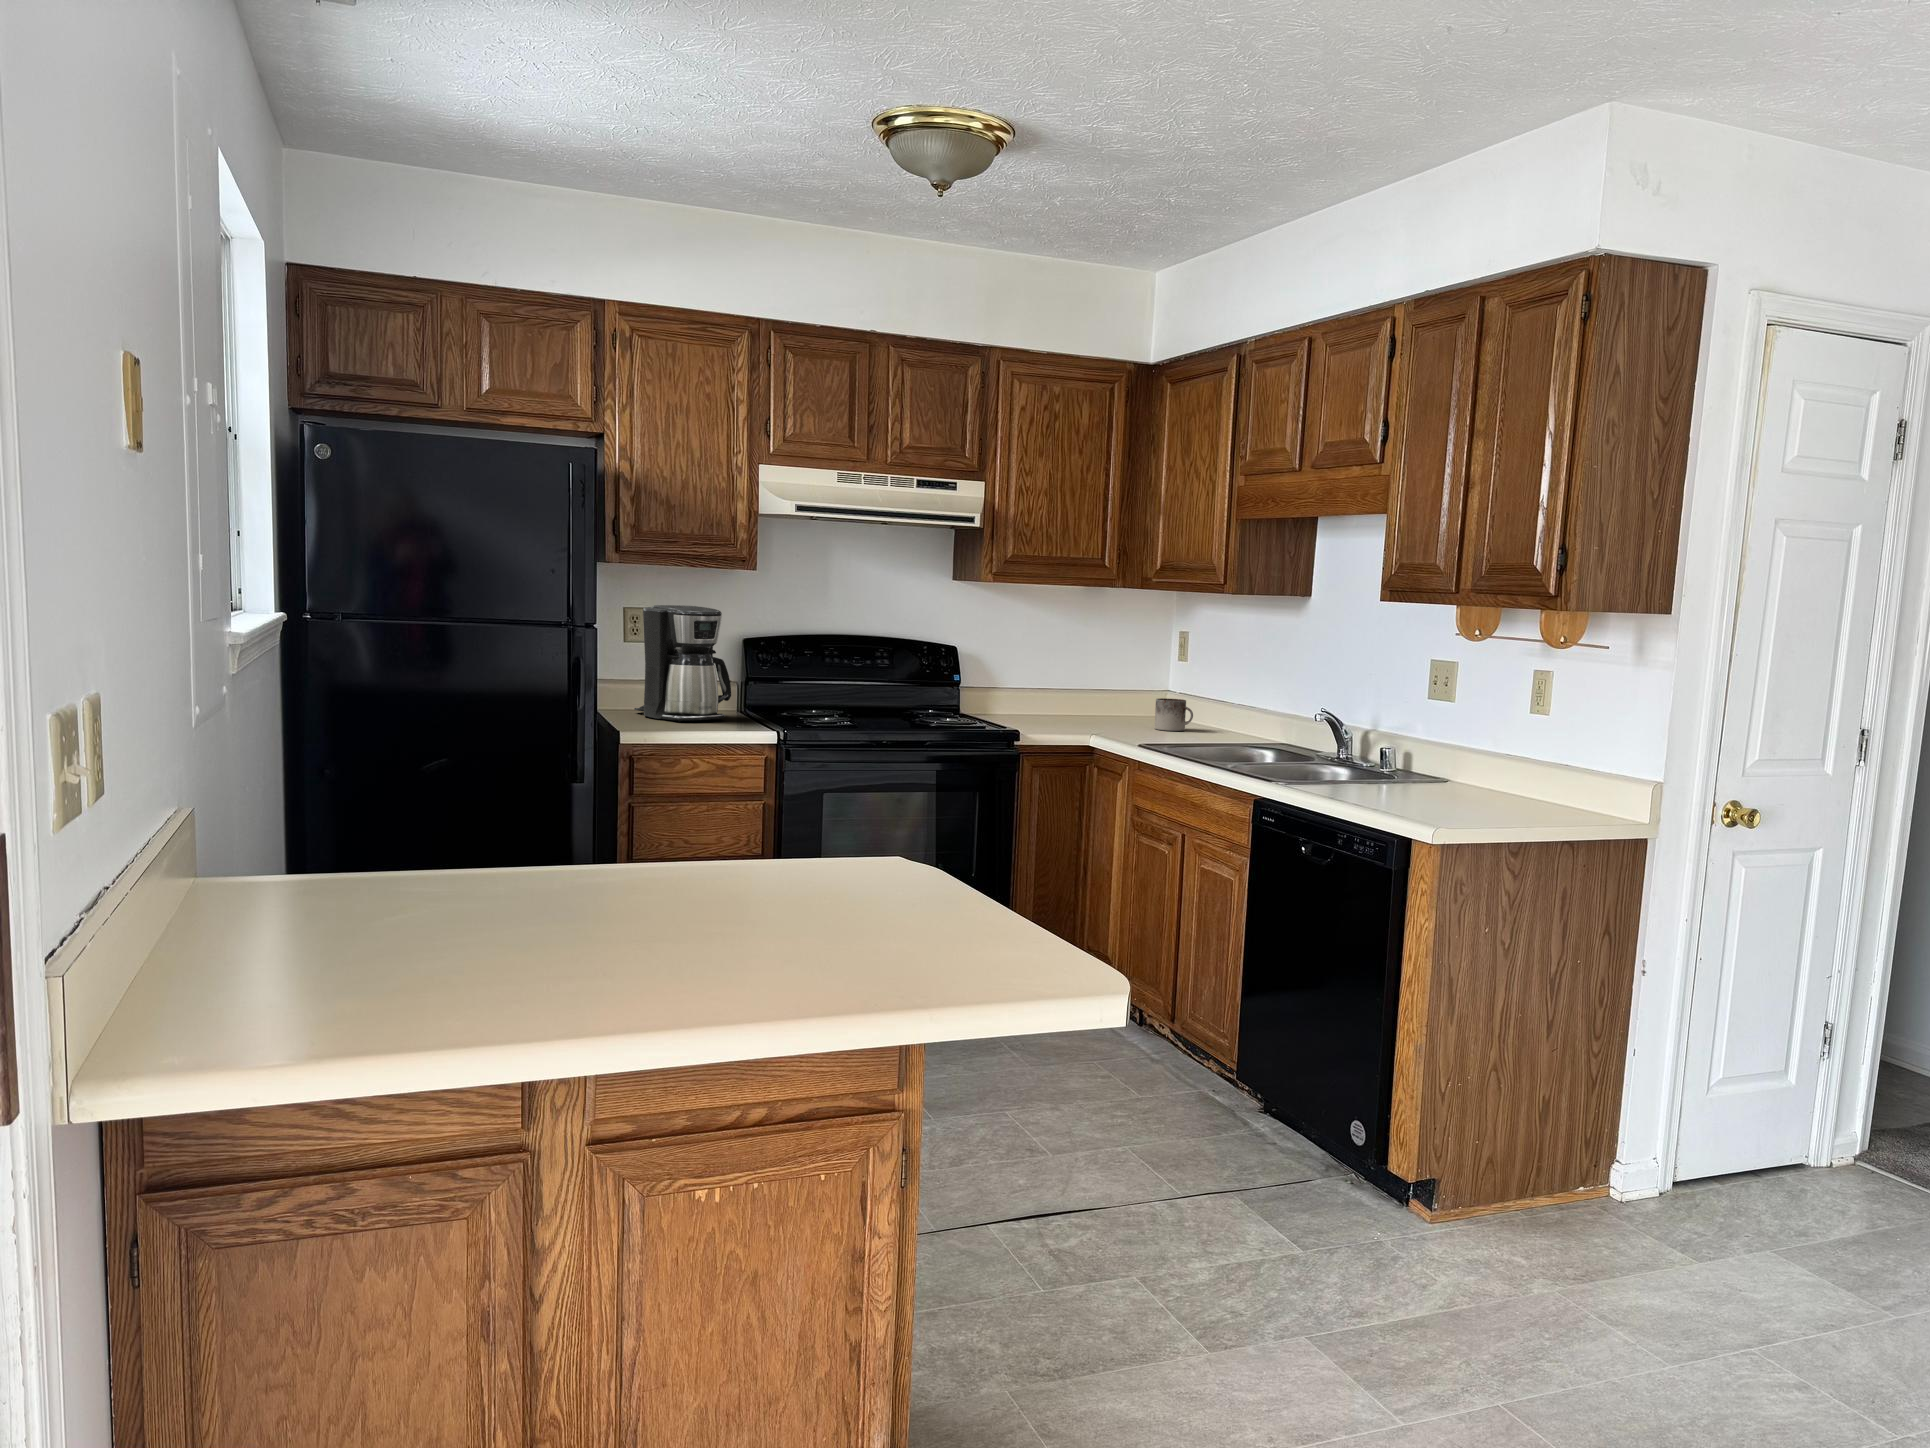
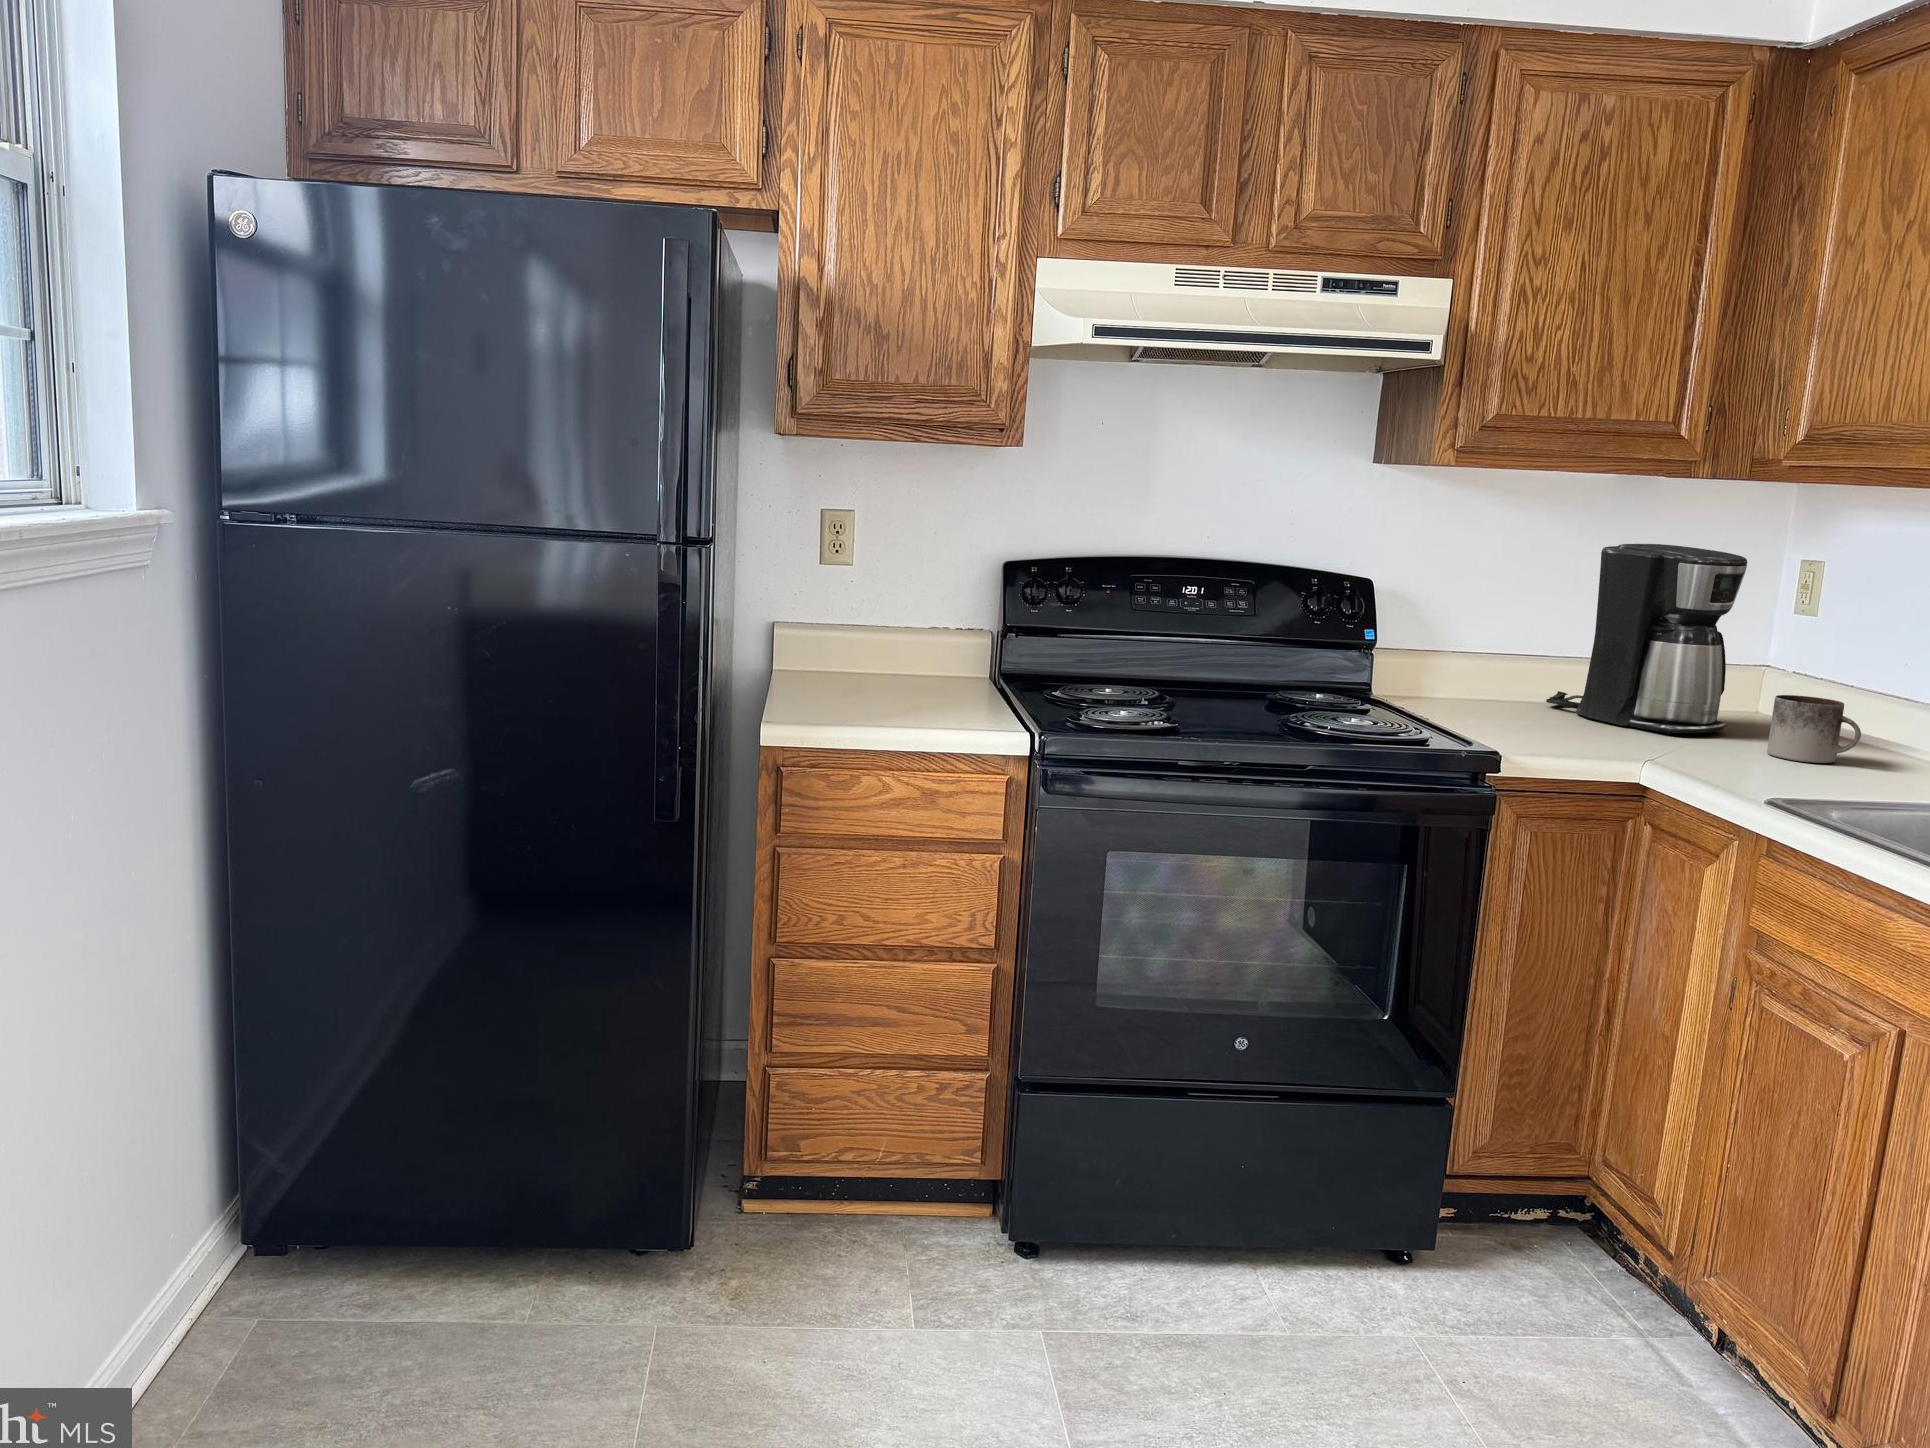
coffee maker: present [634,605,731,721] -> present [1546,544,1747,734]

